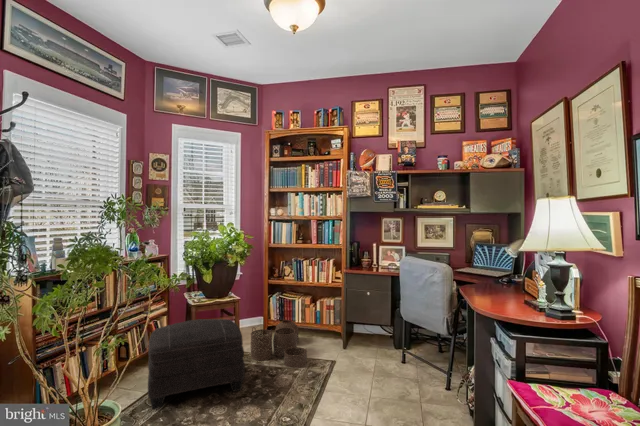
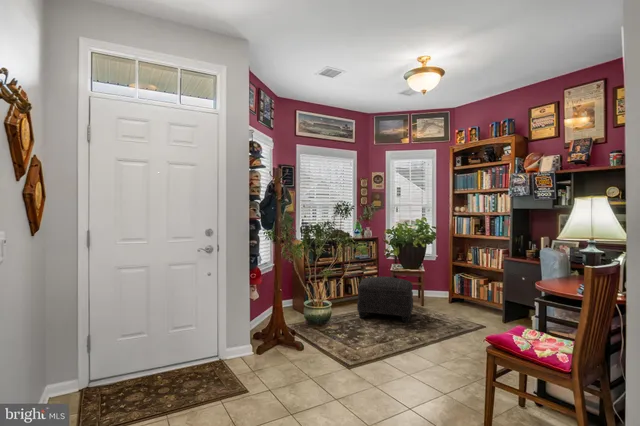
woven basket: present [251,320,307,367] -> none [427,292,471,324]

